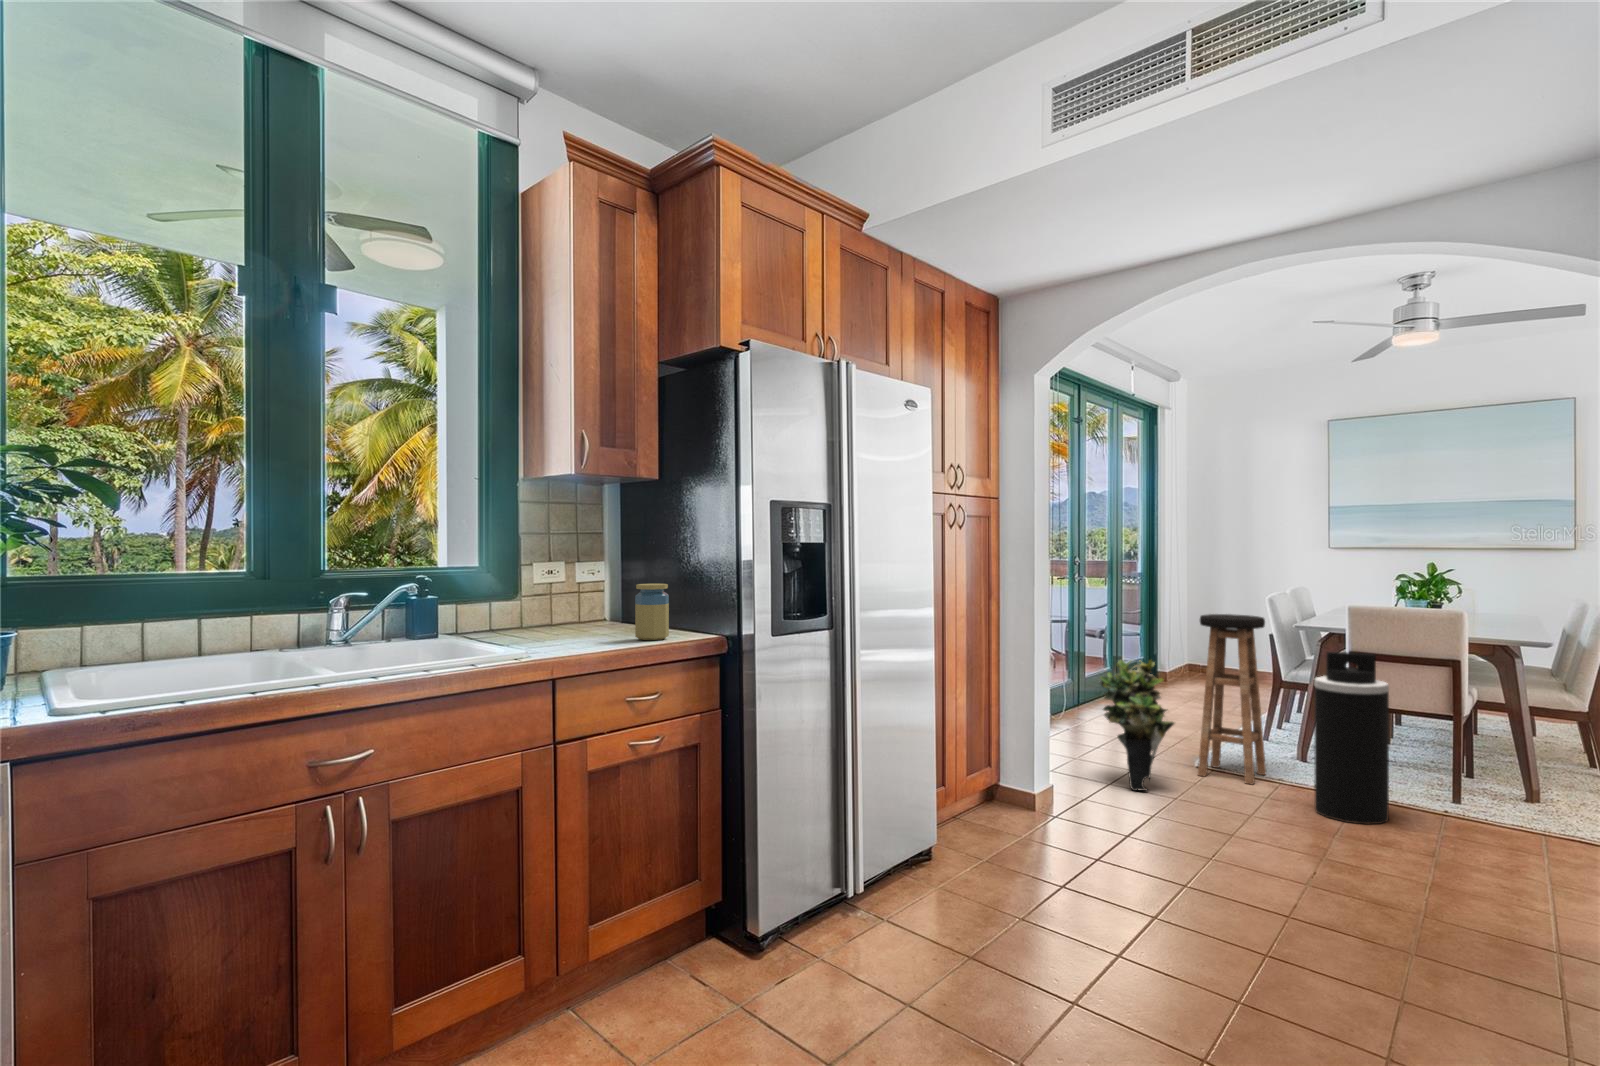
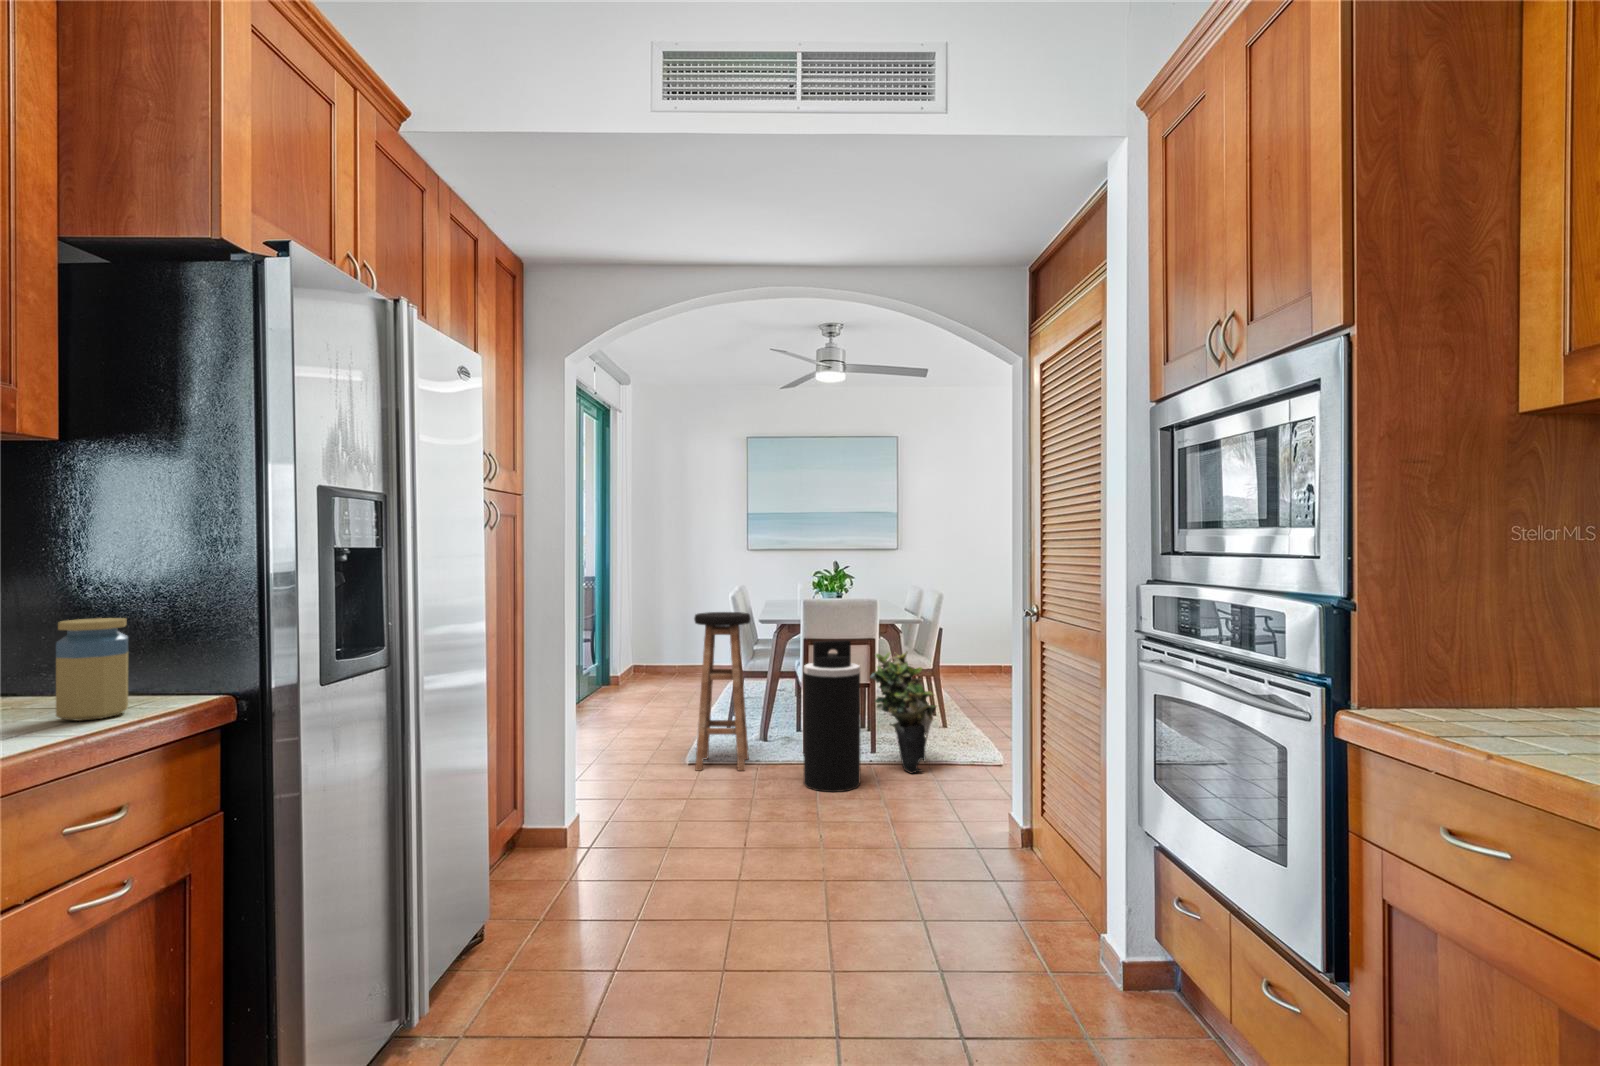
potted plant: present [1099,660,1174,791] -> present [870,652,936,774]

